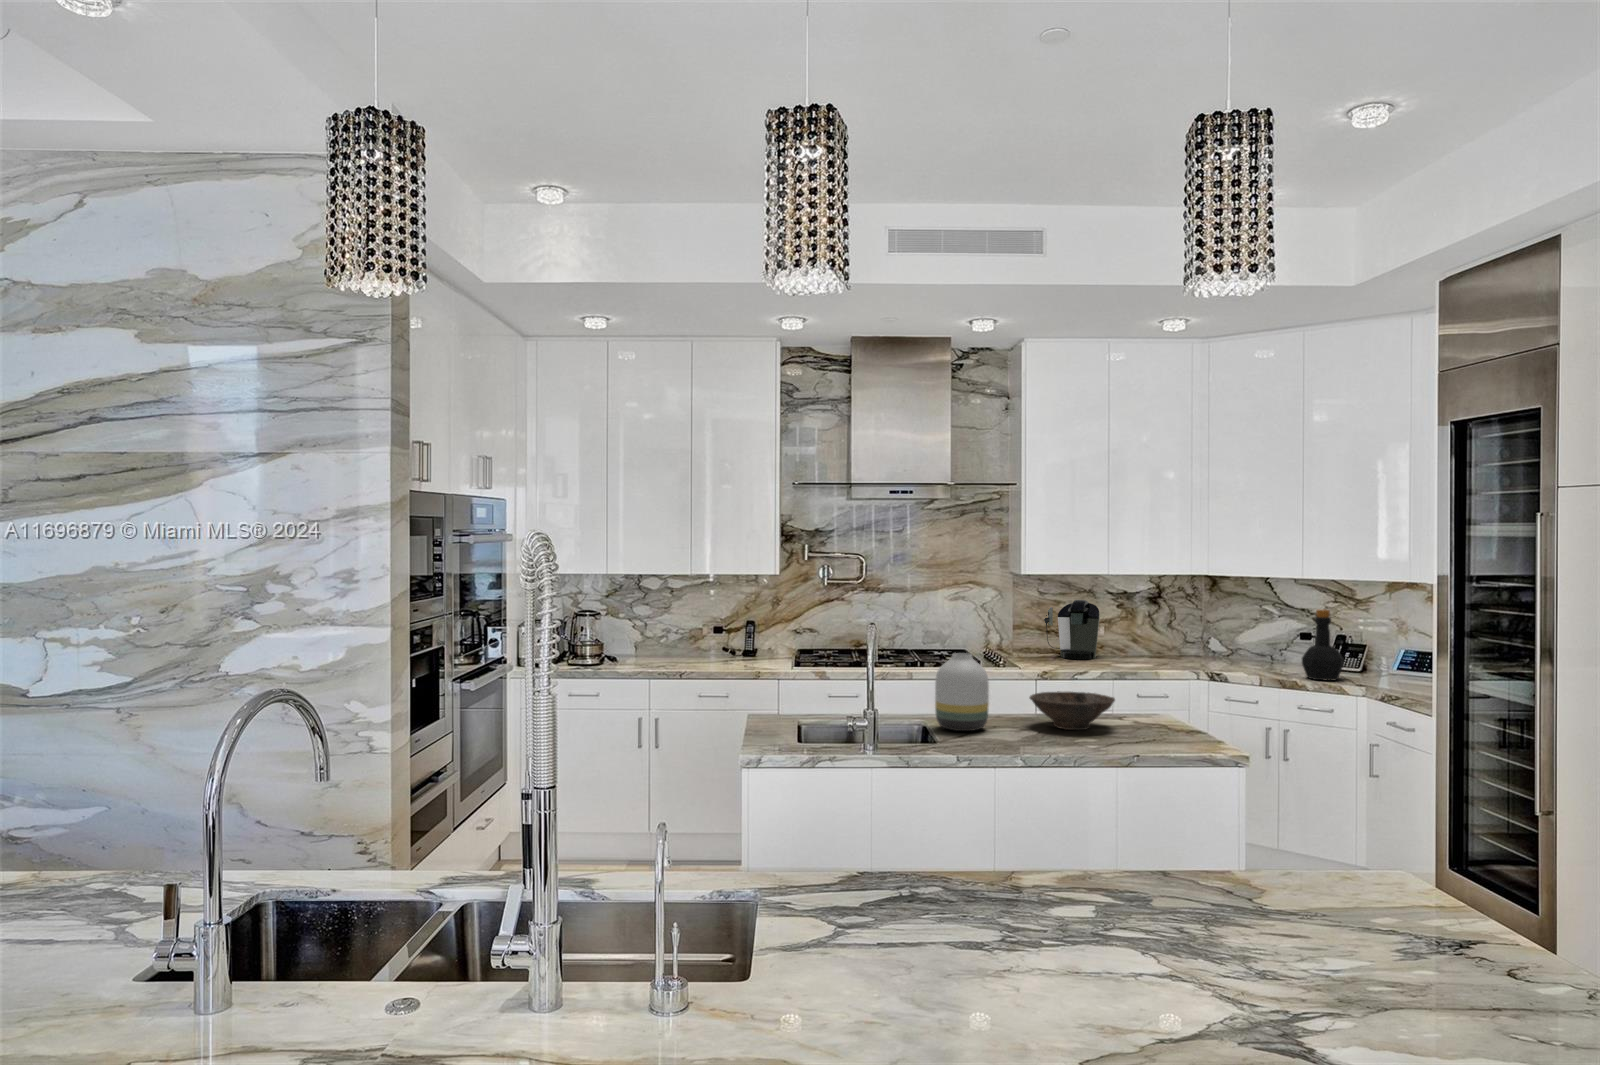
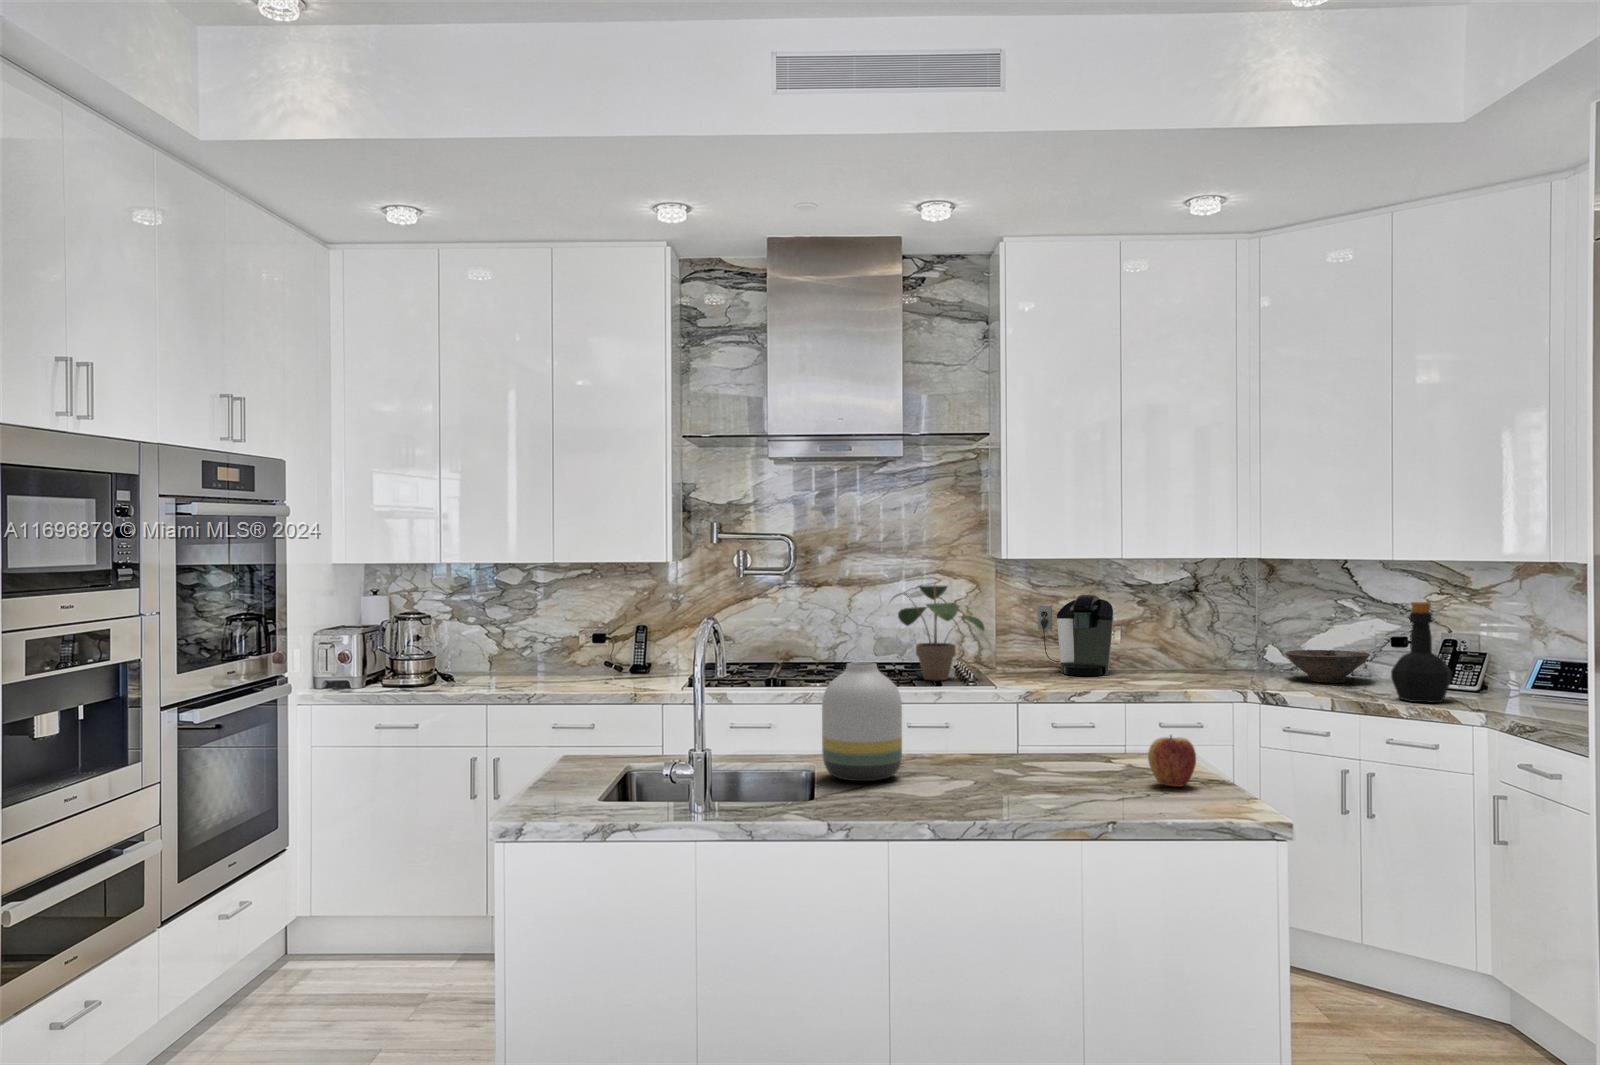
potted plant: none [937,591,1008,662] -> present [892,585,985,680]
bowl: present [1030,691,1115,730] -> present [1285,650,1370,683]
apple: none [1151,702,1182,735] -> present [1148,736,1196,787]

